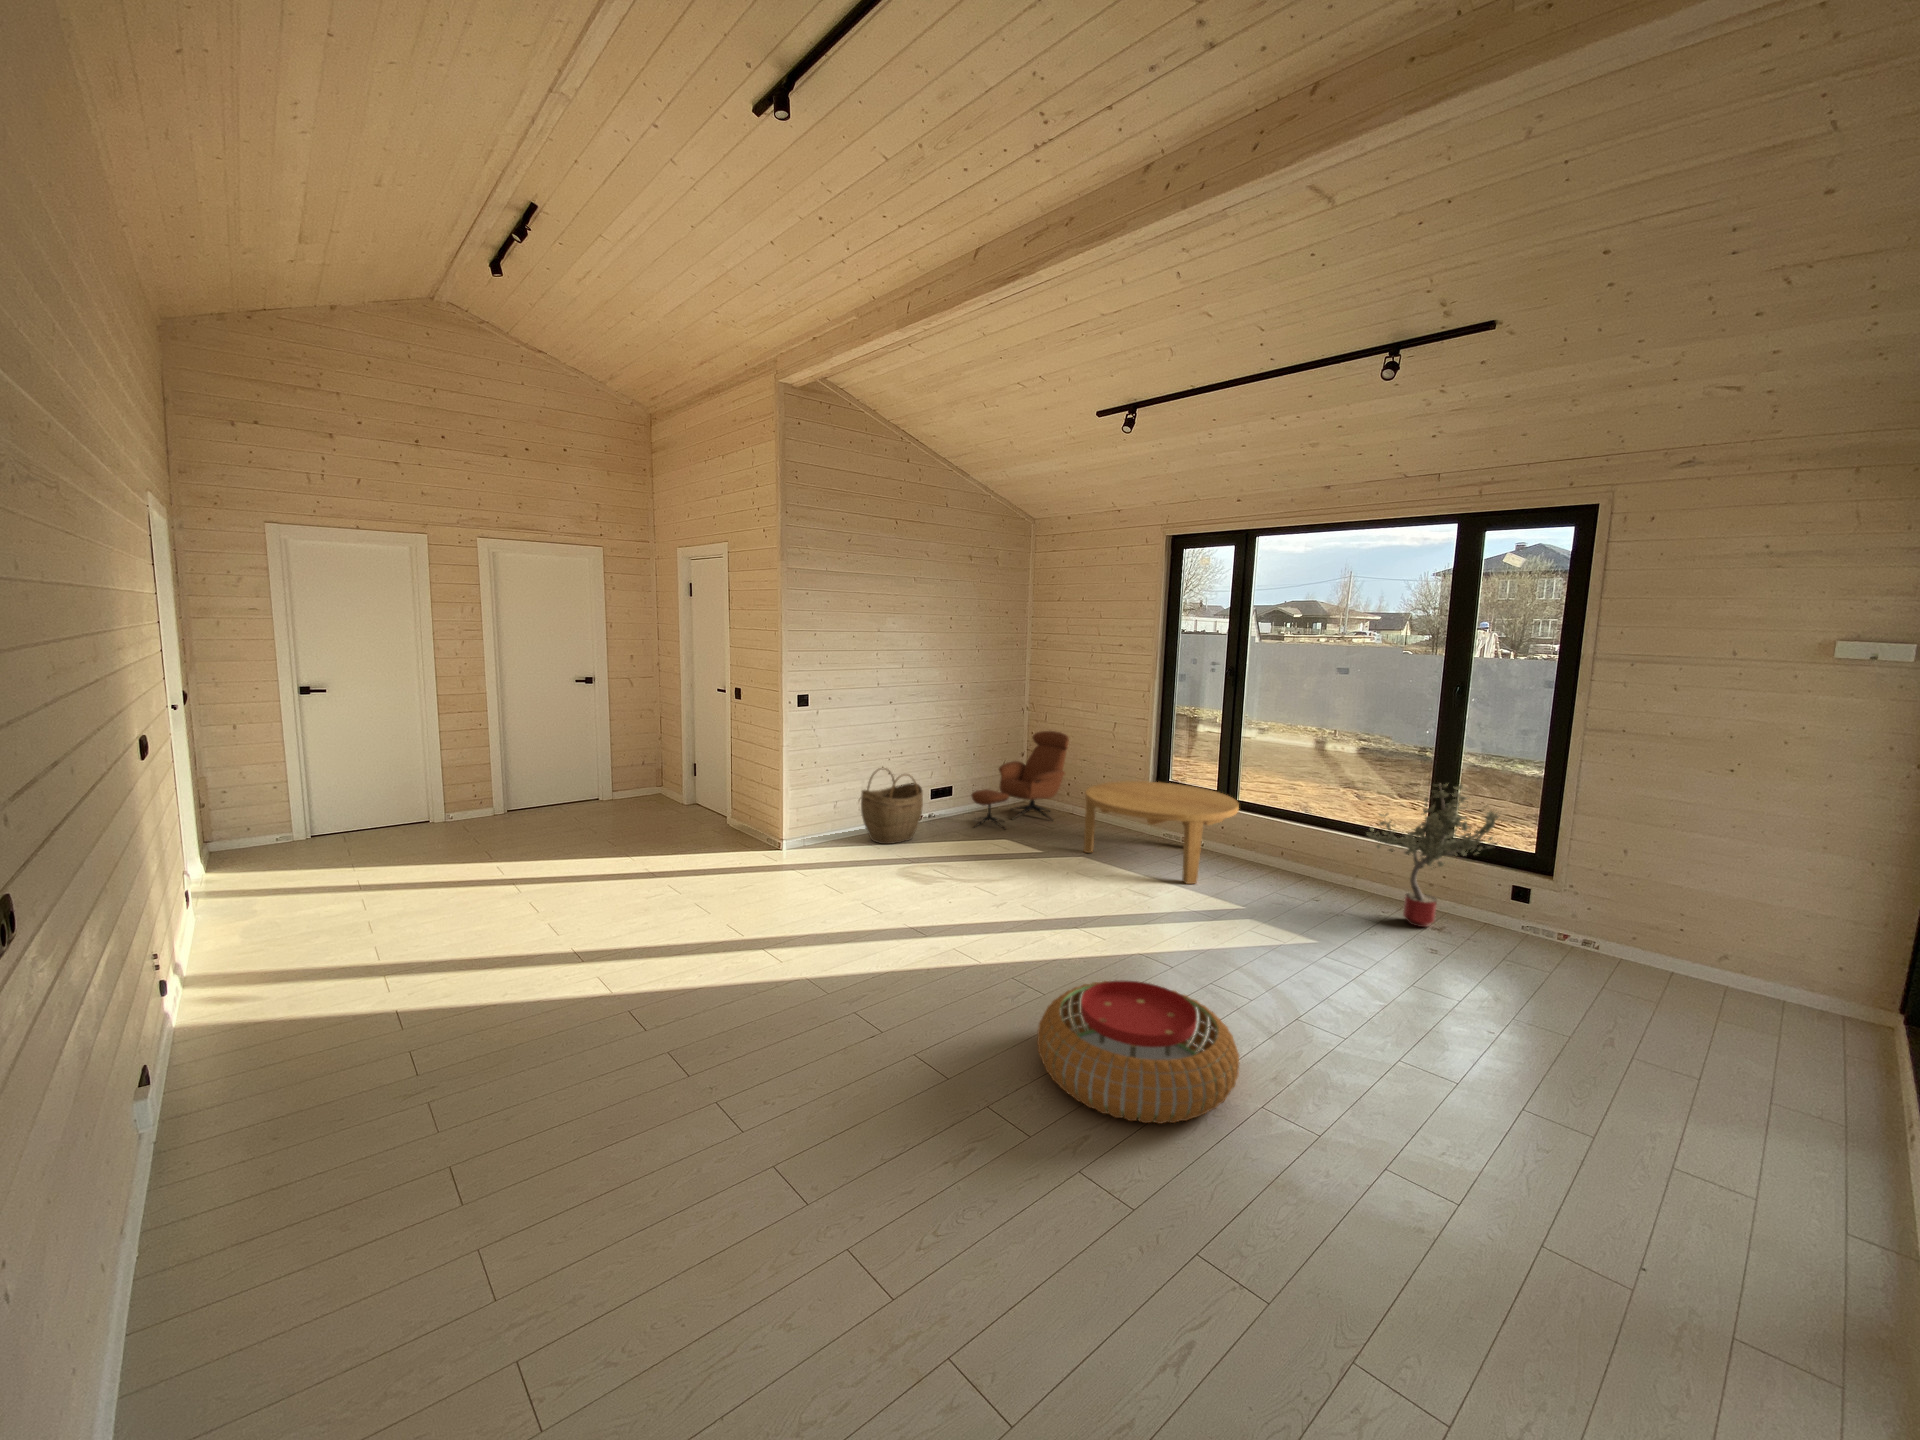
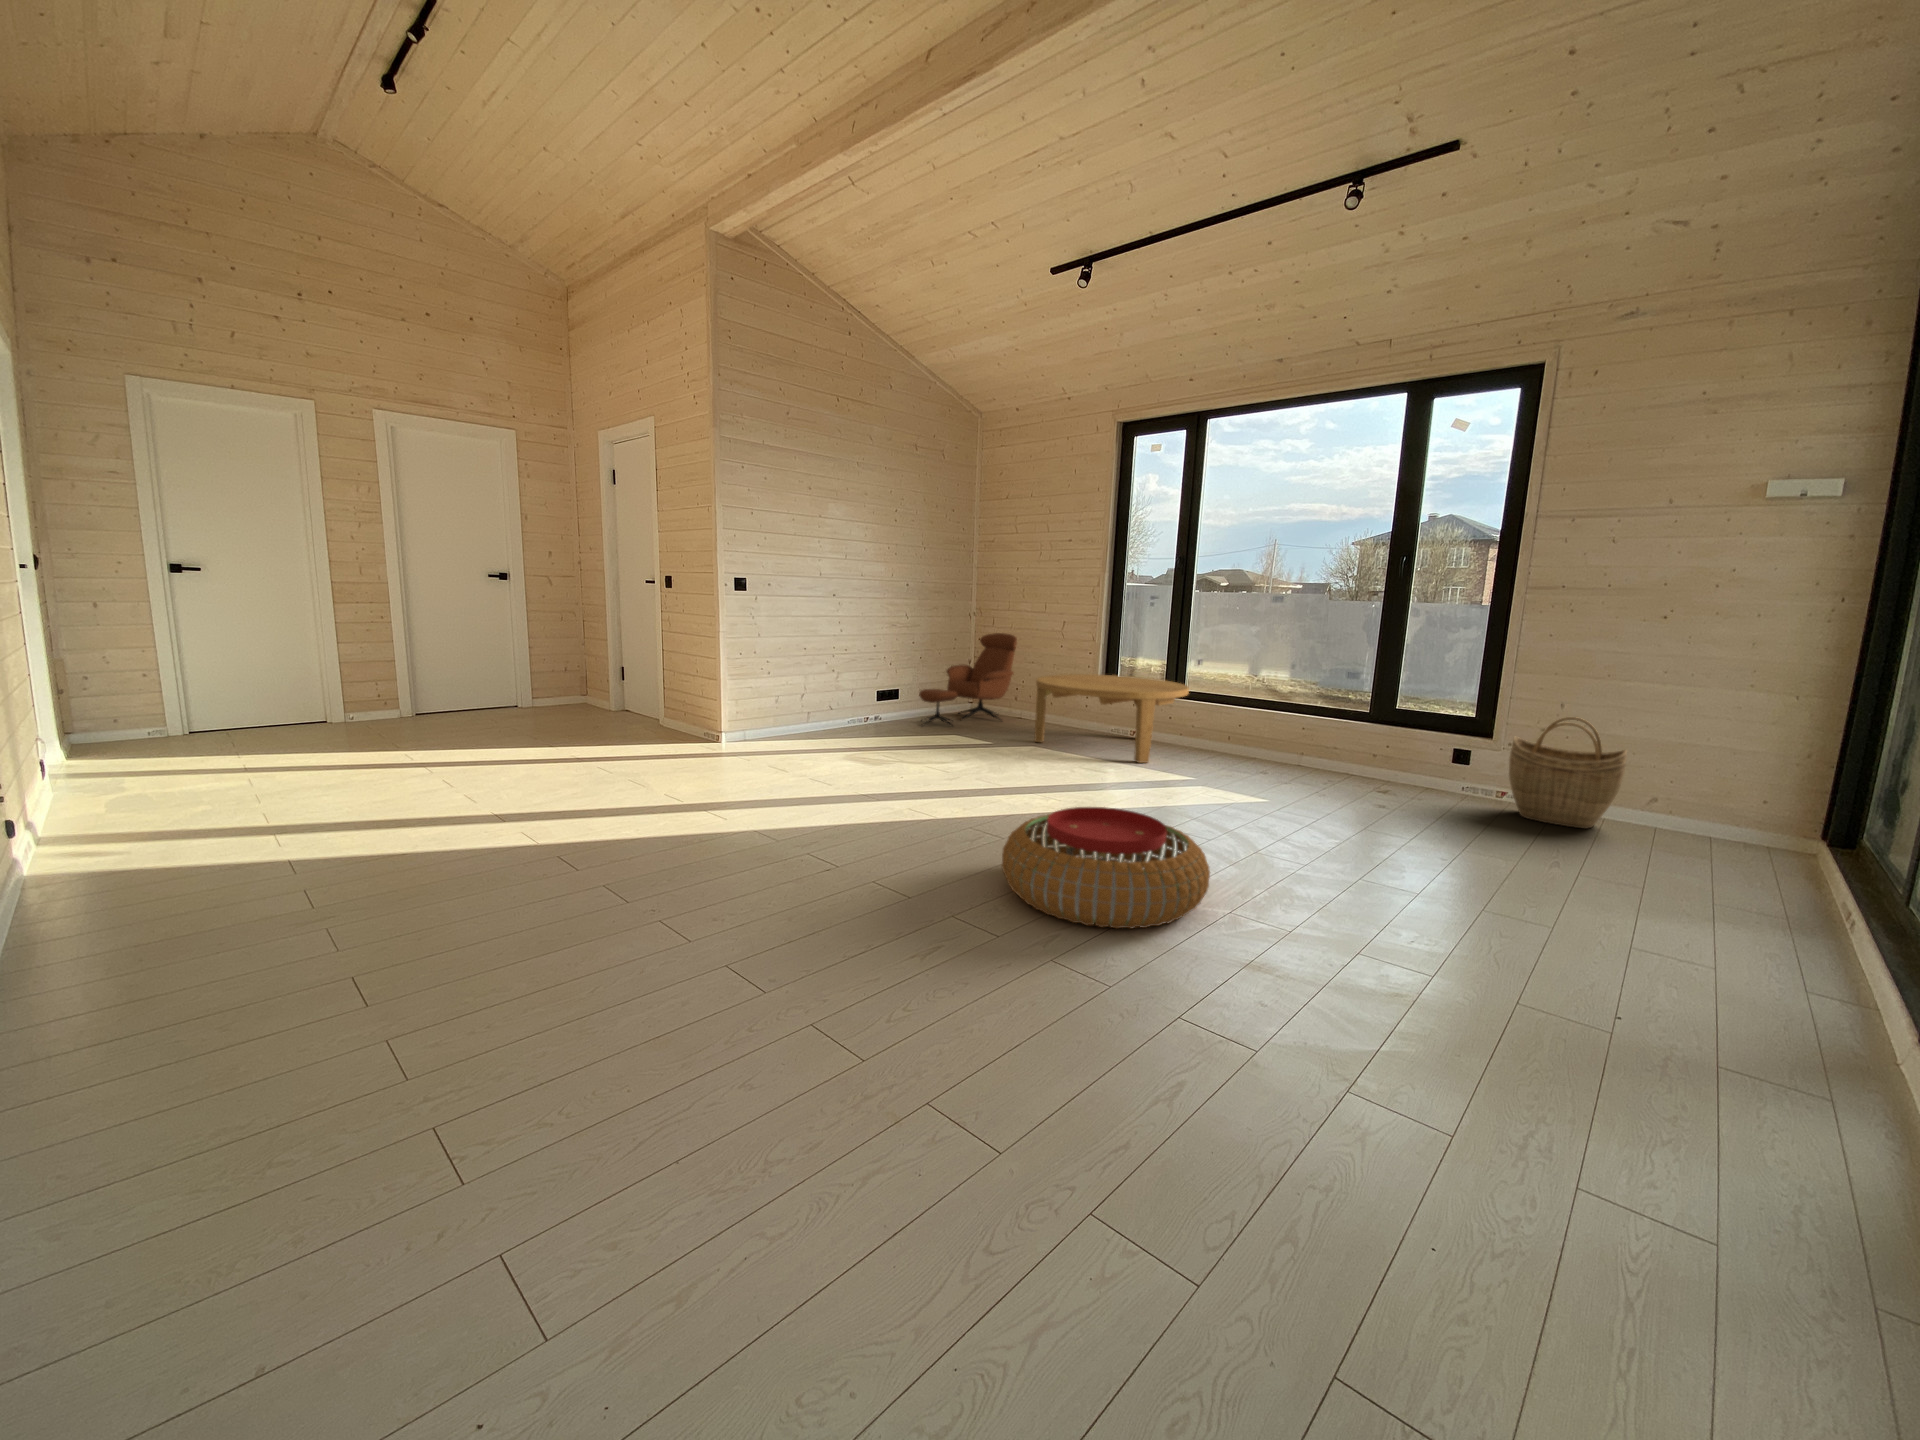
woven basket: present [861,768,923,844] -> present [1509,717,1627,829]
potted tree: present [1367,783,1499,927] -> none [1313,646,1448,790]

